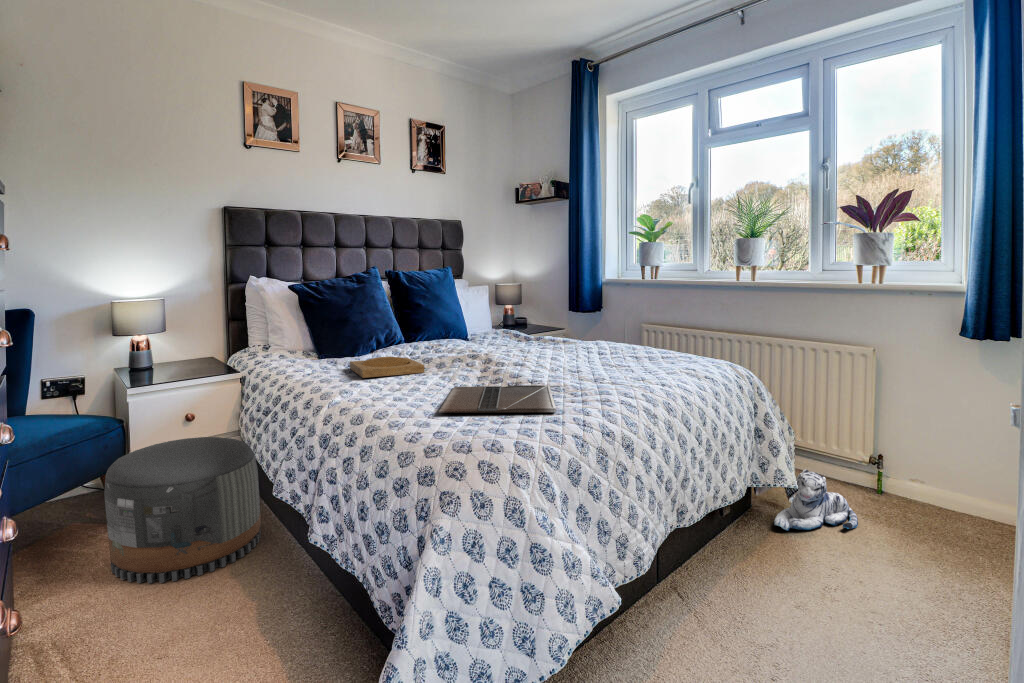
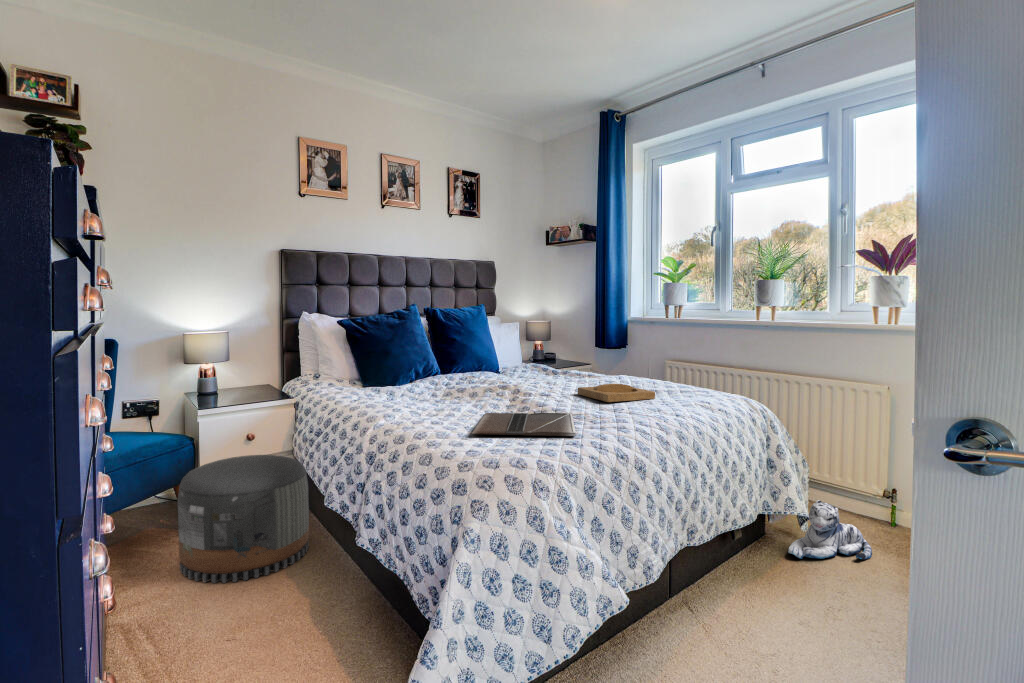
tray: present [350,357,424,378] -> present [578,384,655,402]

